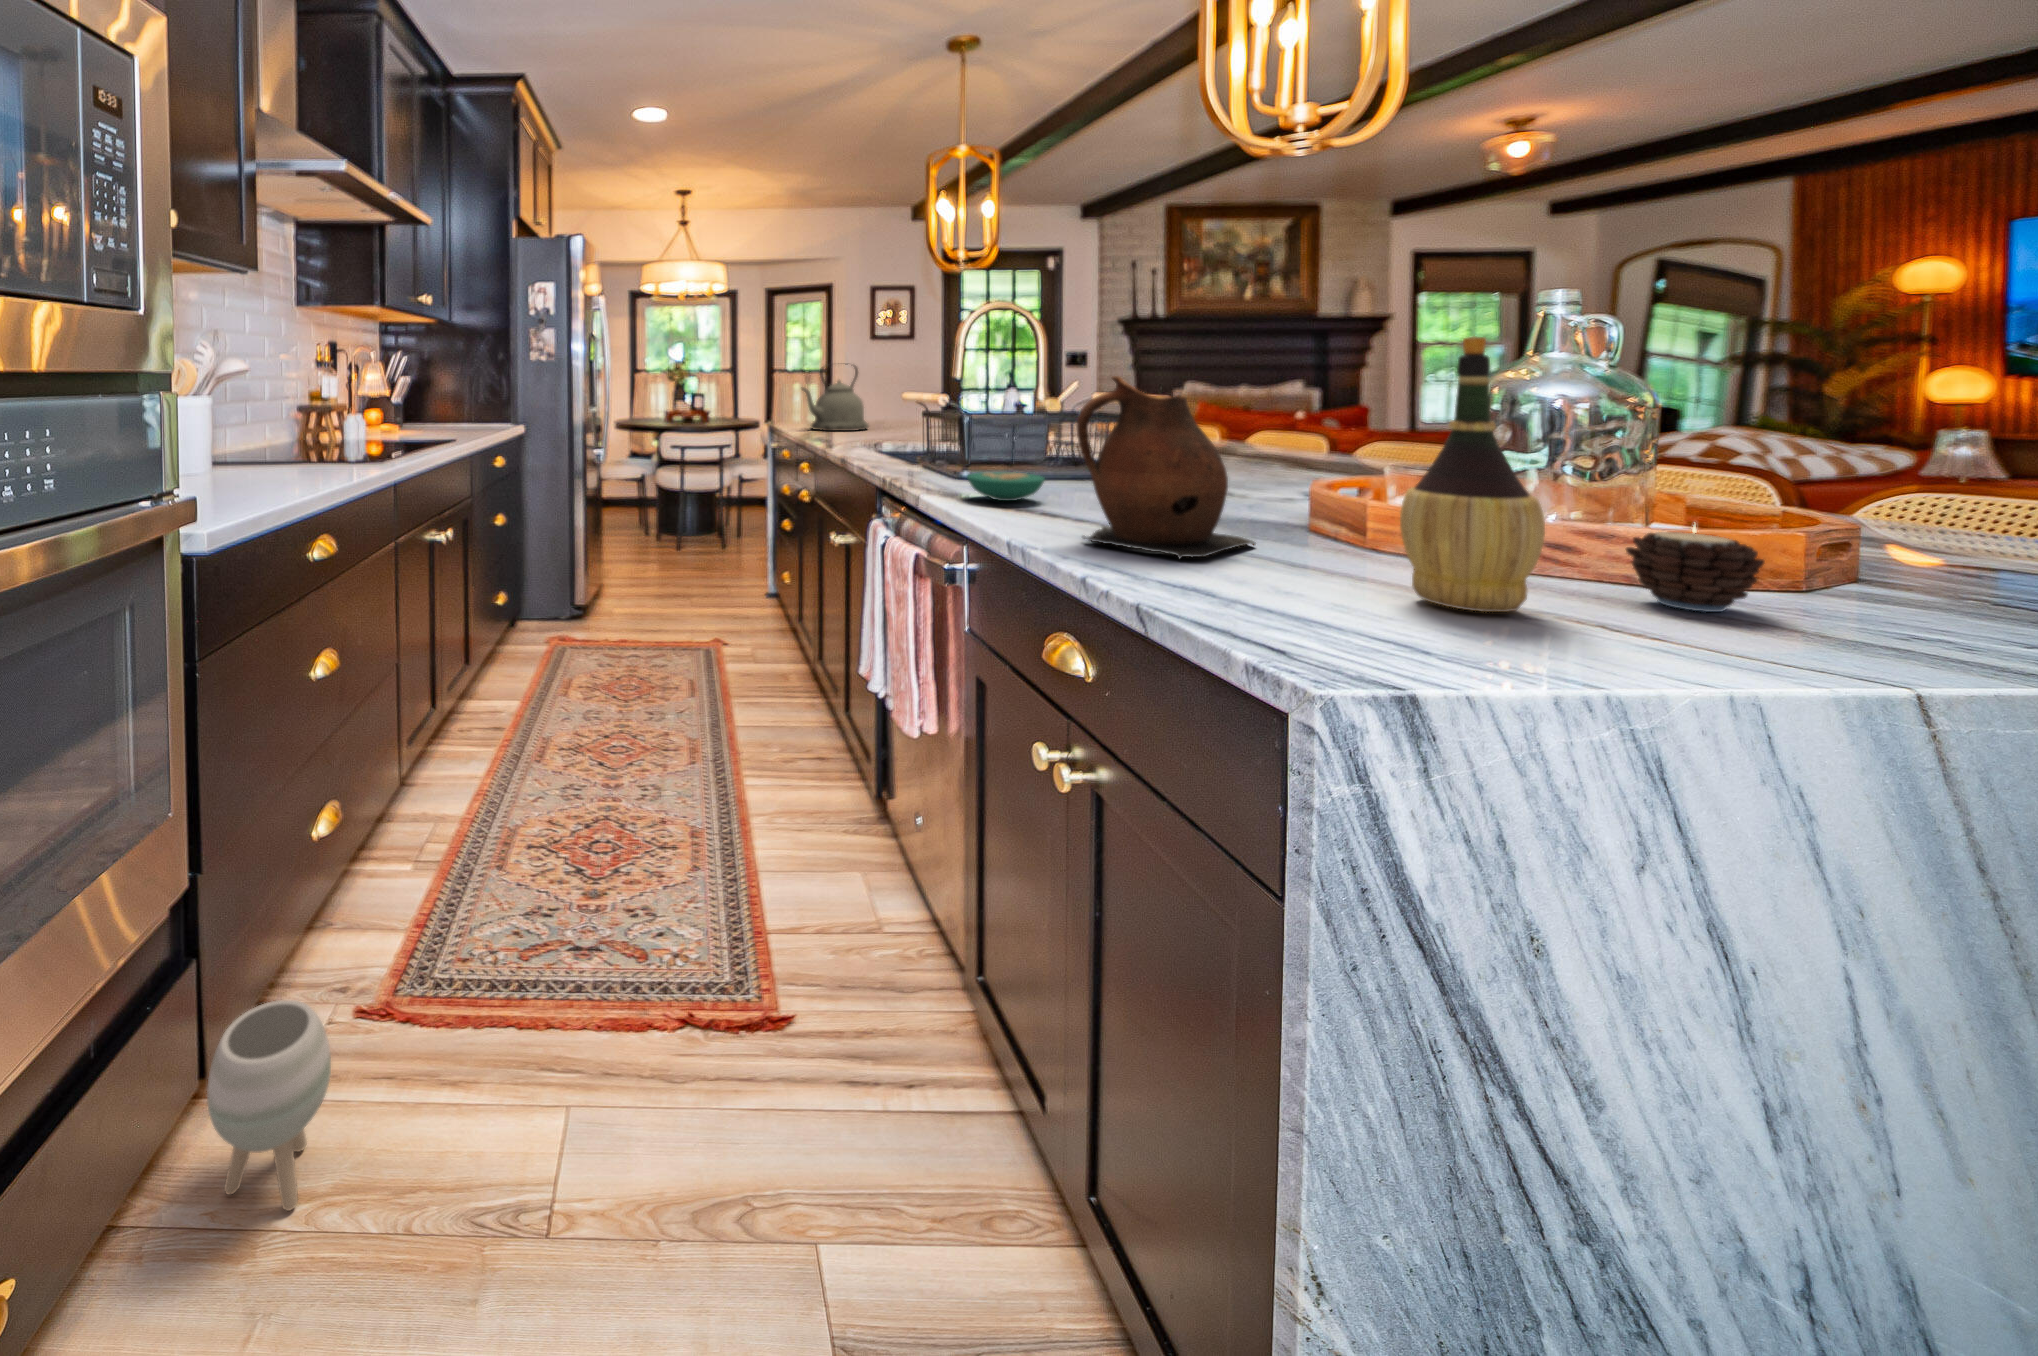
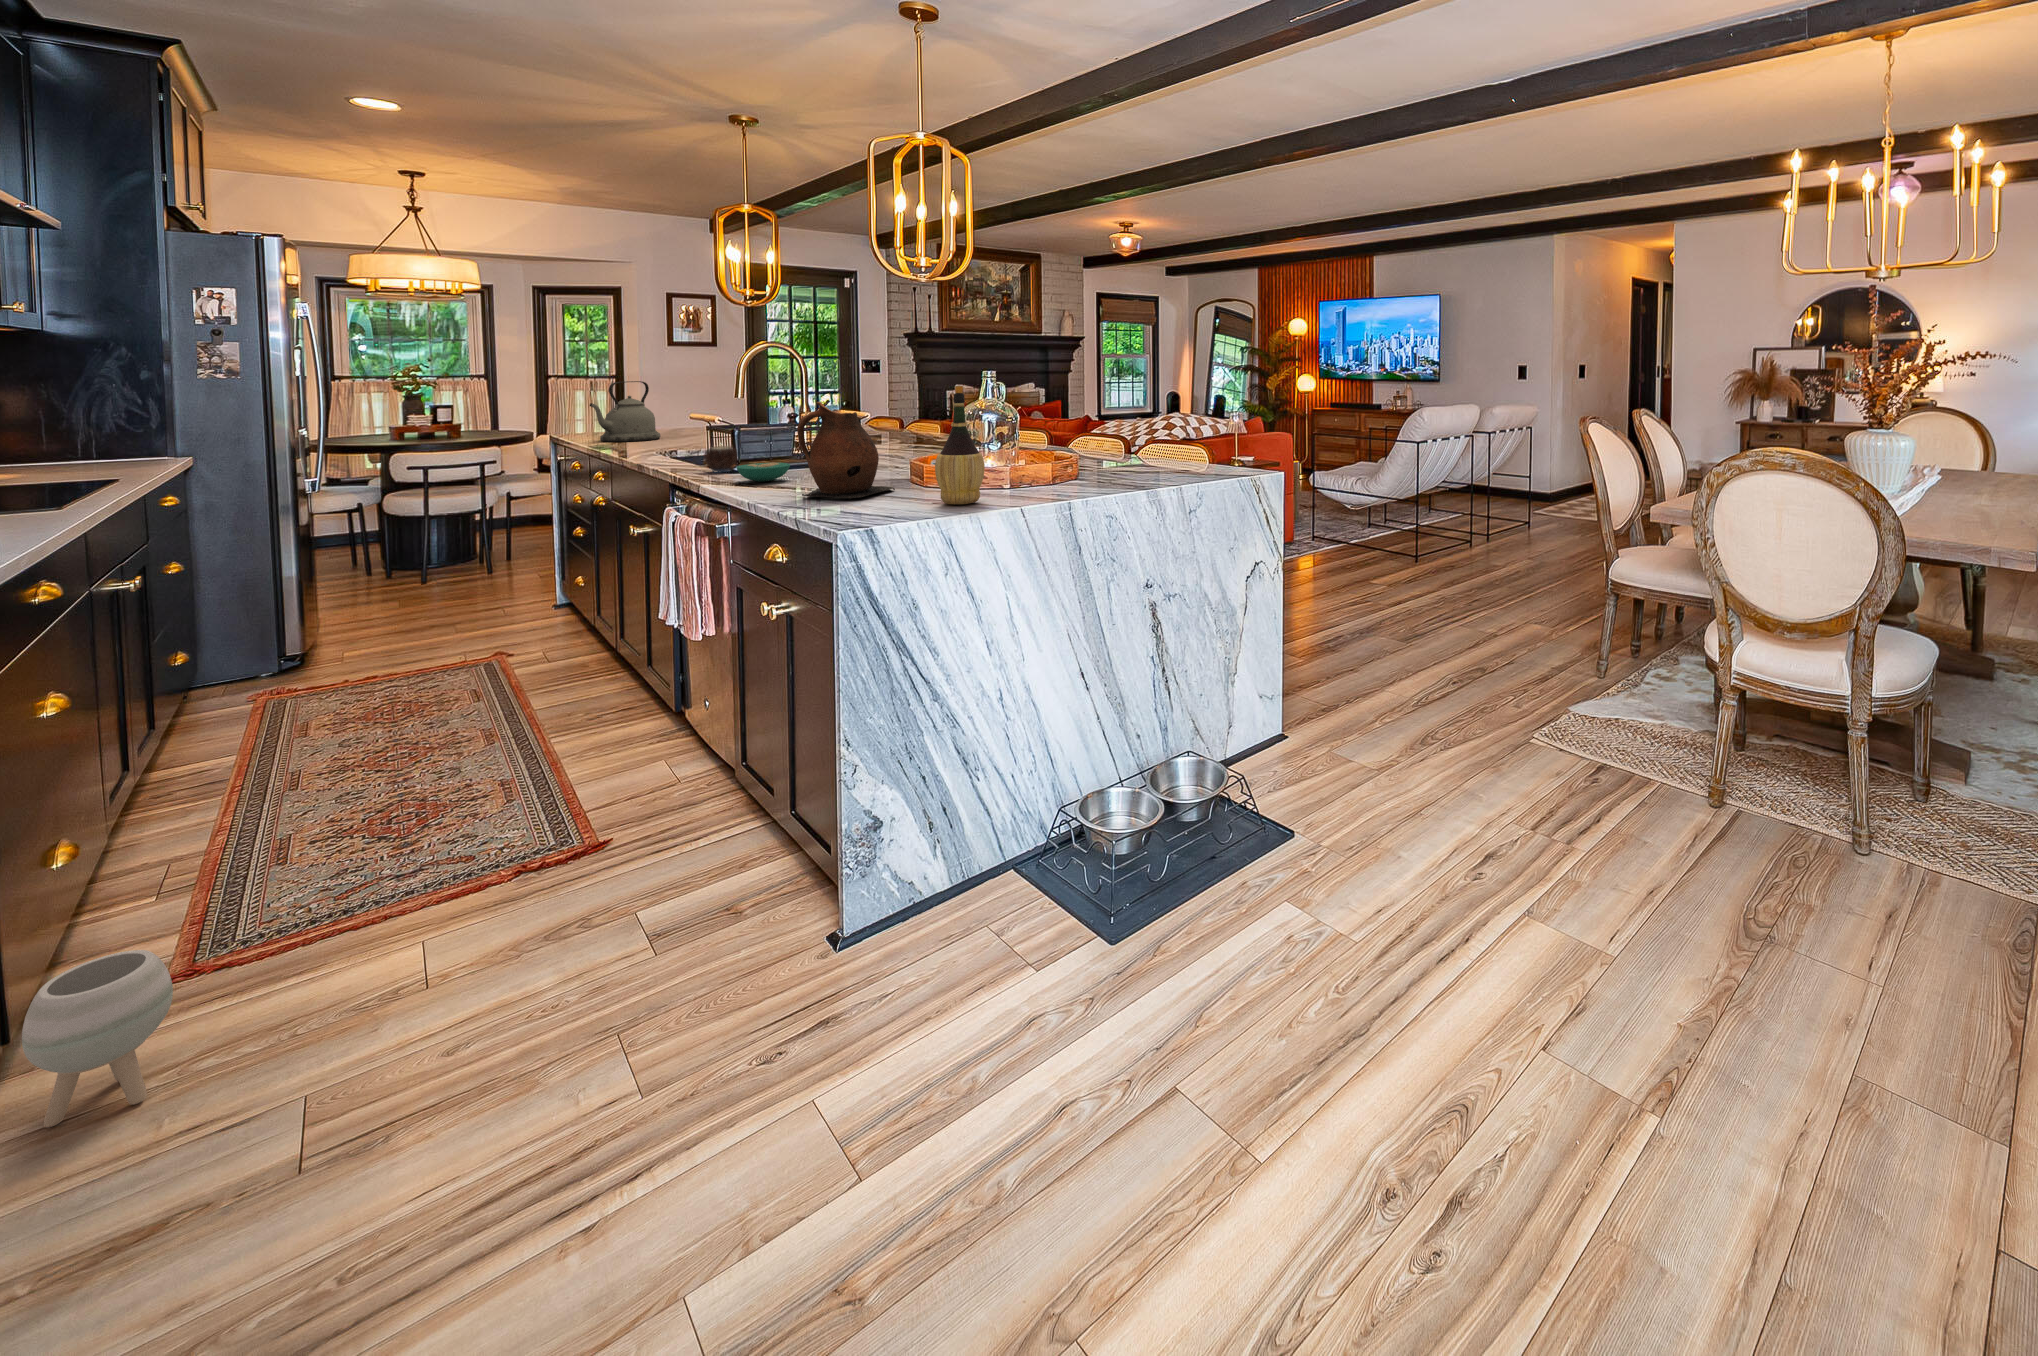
candle: present [1626,525,1764,612] -> present [705,447,738,472]

